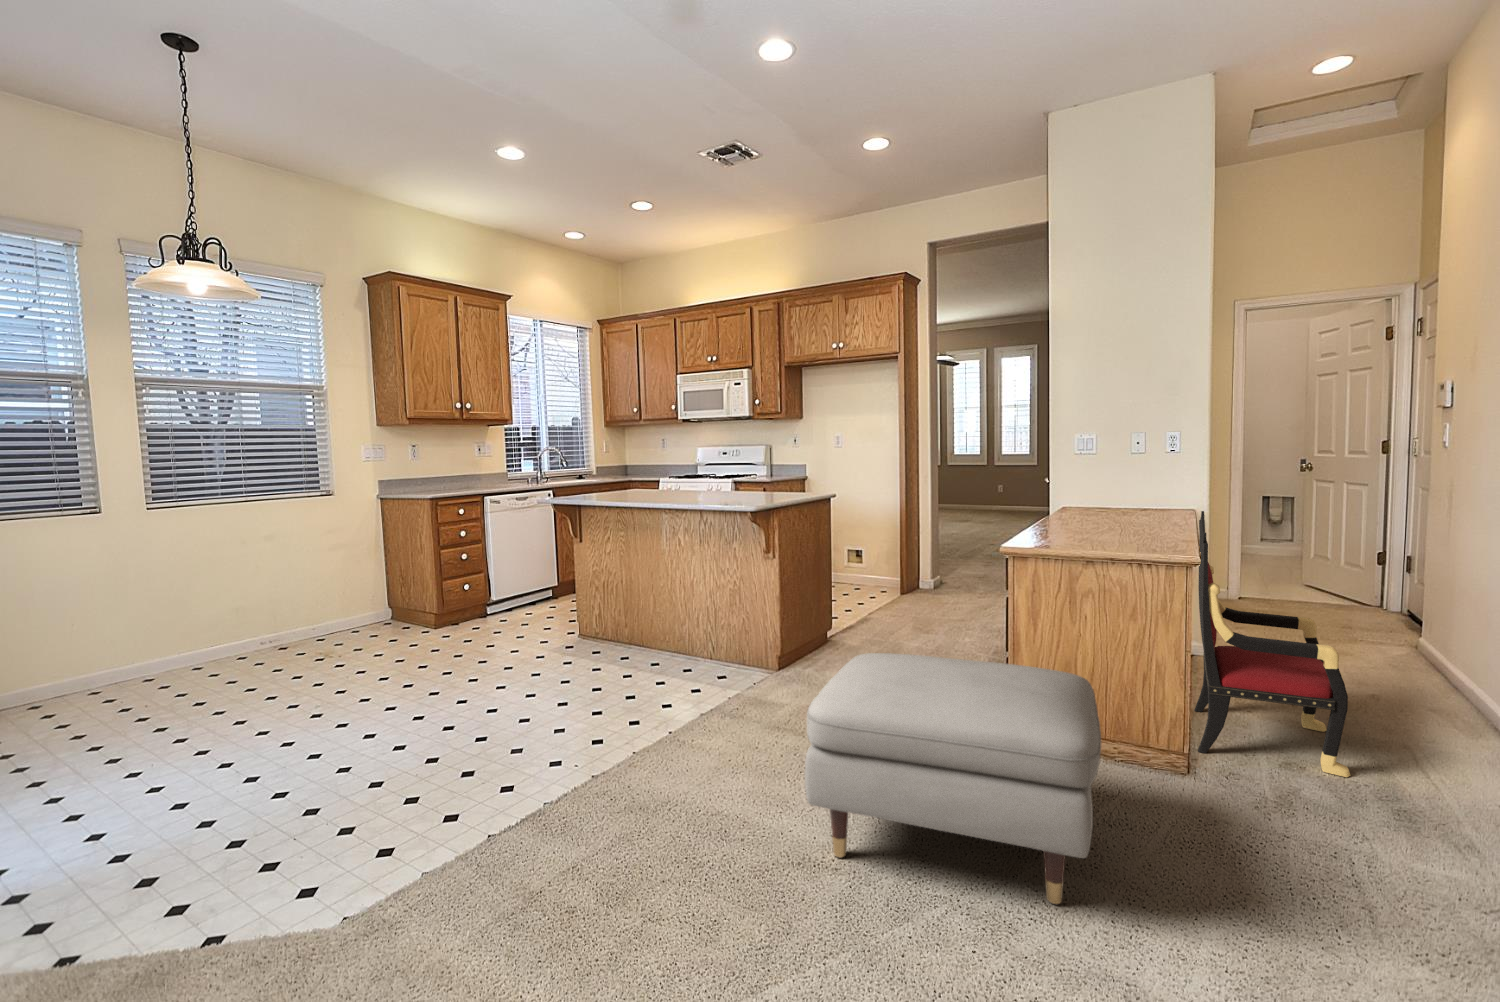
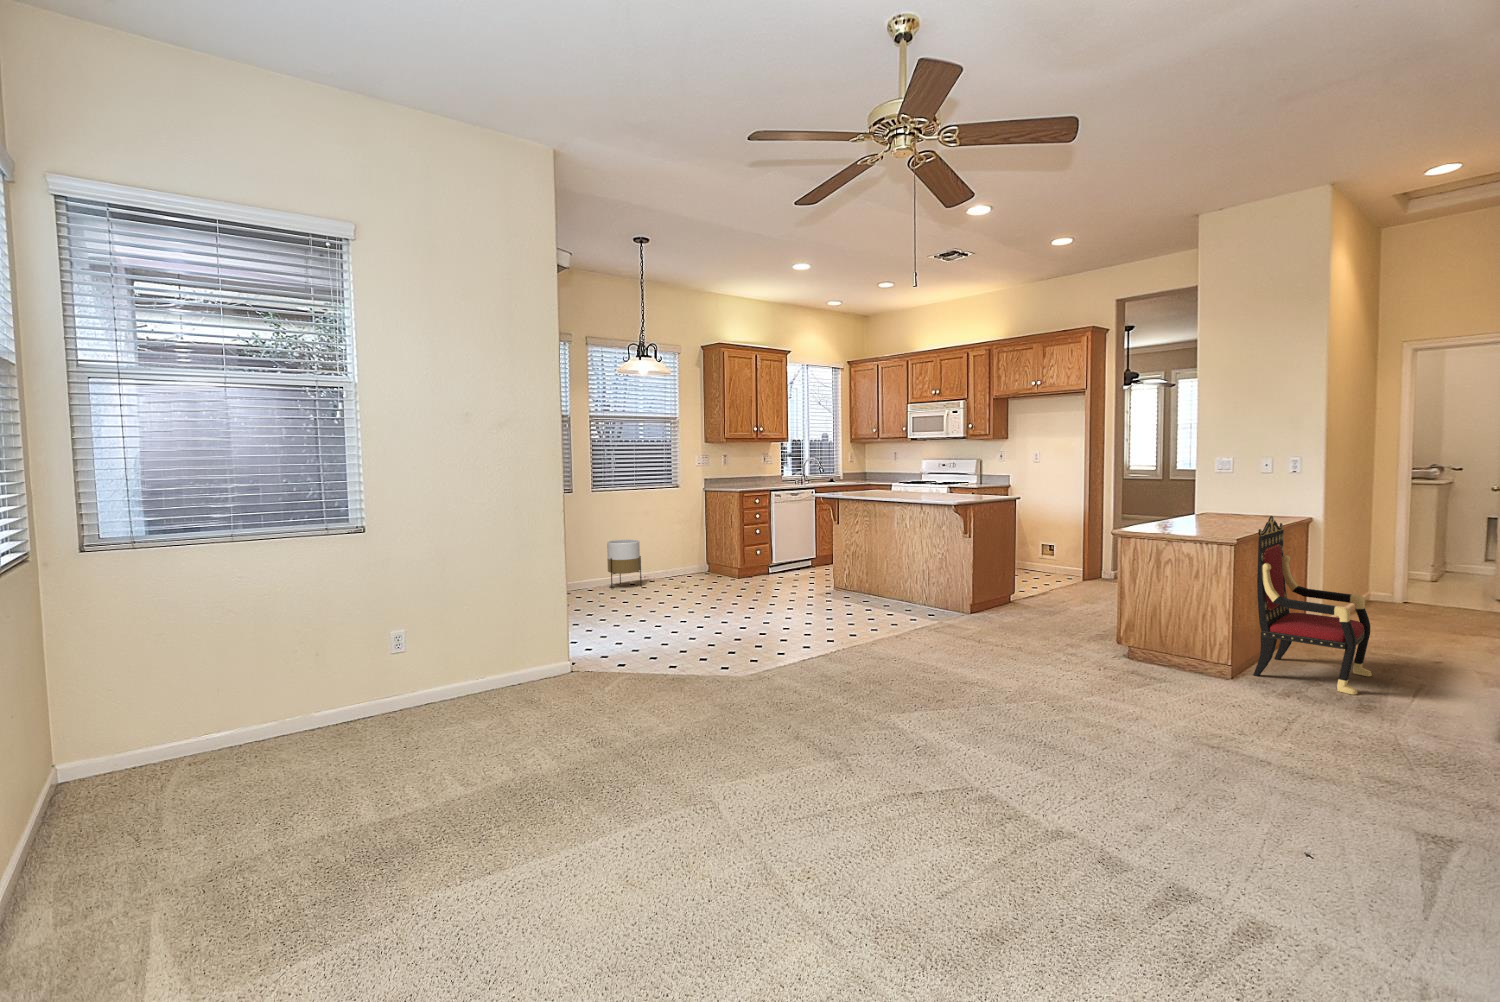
planter: none [179,585,254,675] -> present [607,540,641,589]
ottoman: present [805,653,1101,904] -> none [969,589,1149,711]

